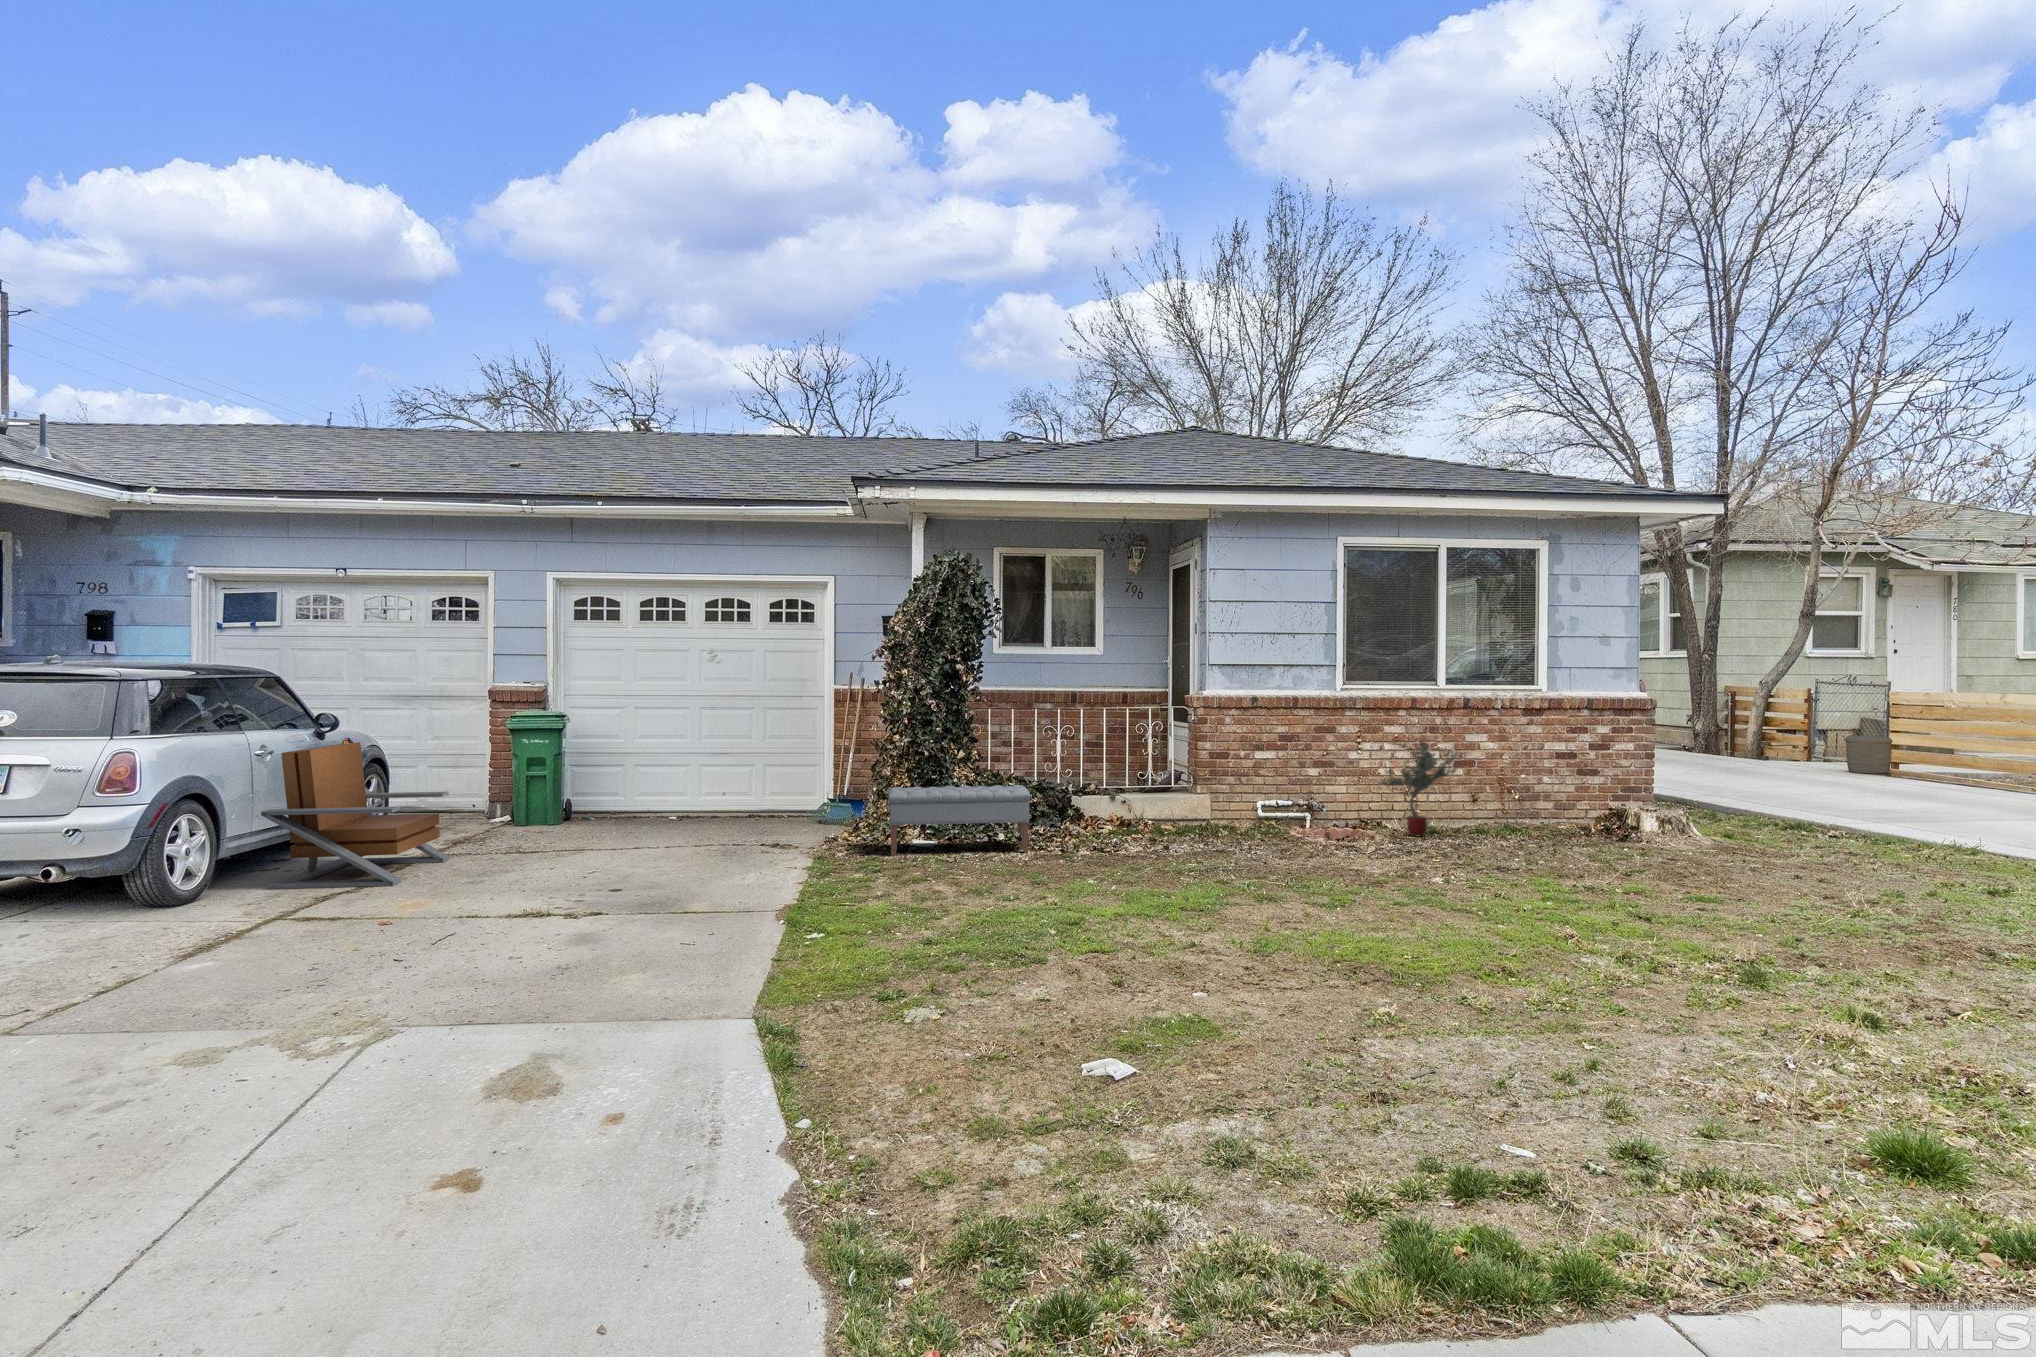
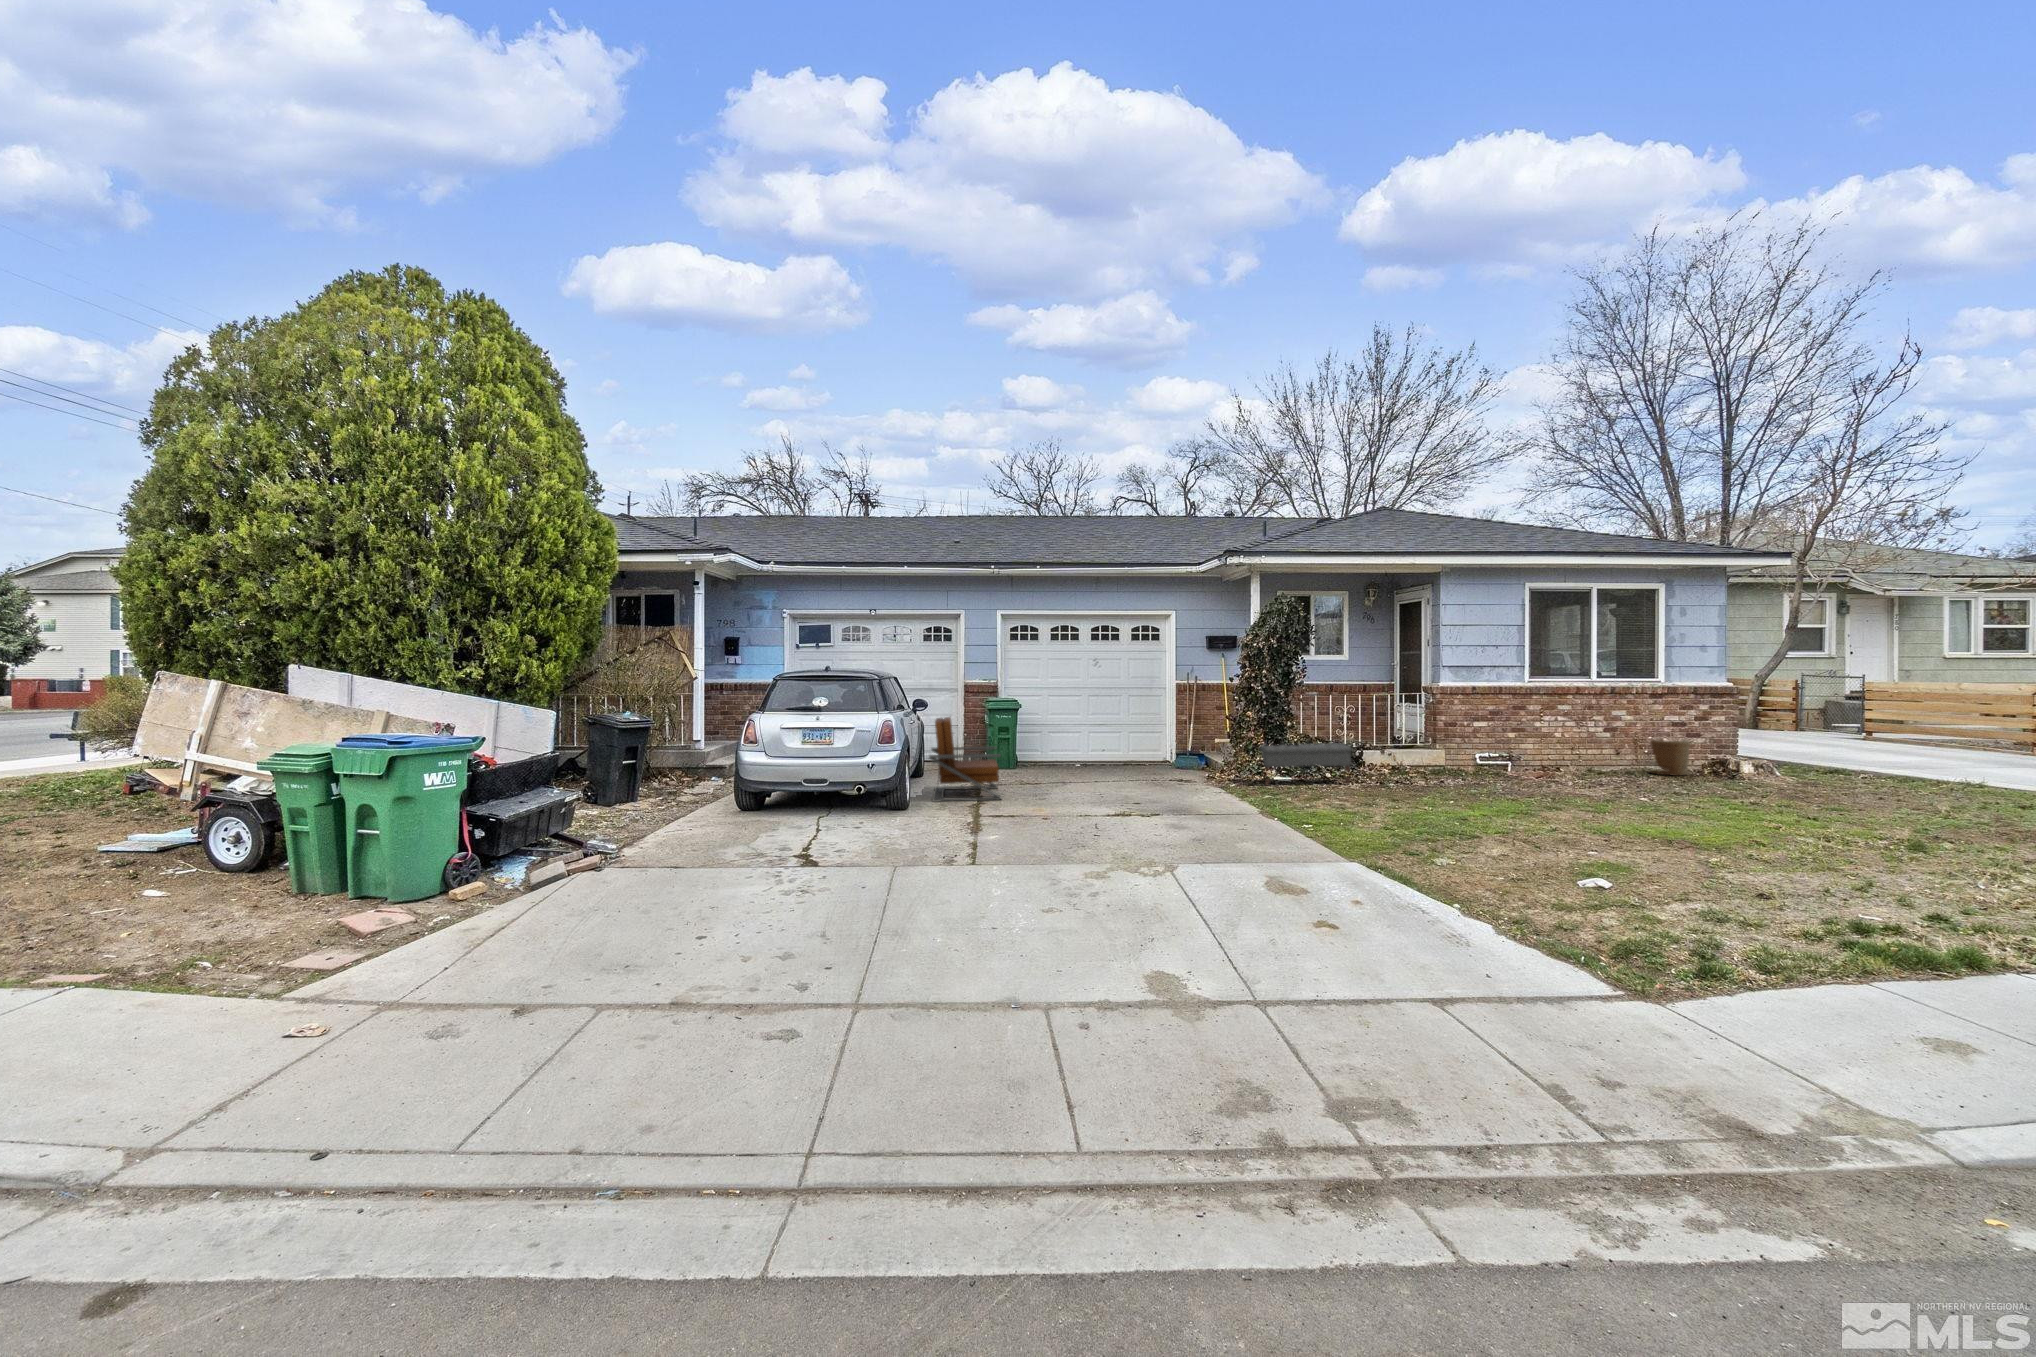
woven basket: present [1846,736,1892,774] -> present [1649,738,1690,776]
potted tree: present [1377,737,1458,836] -> none [1558,712,1614,776]

